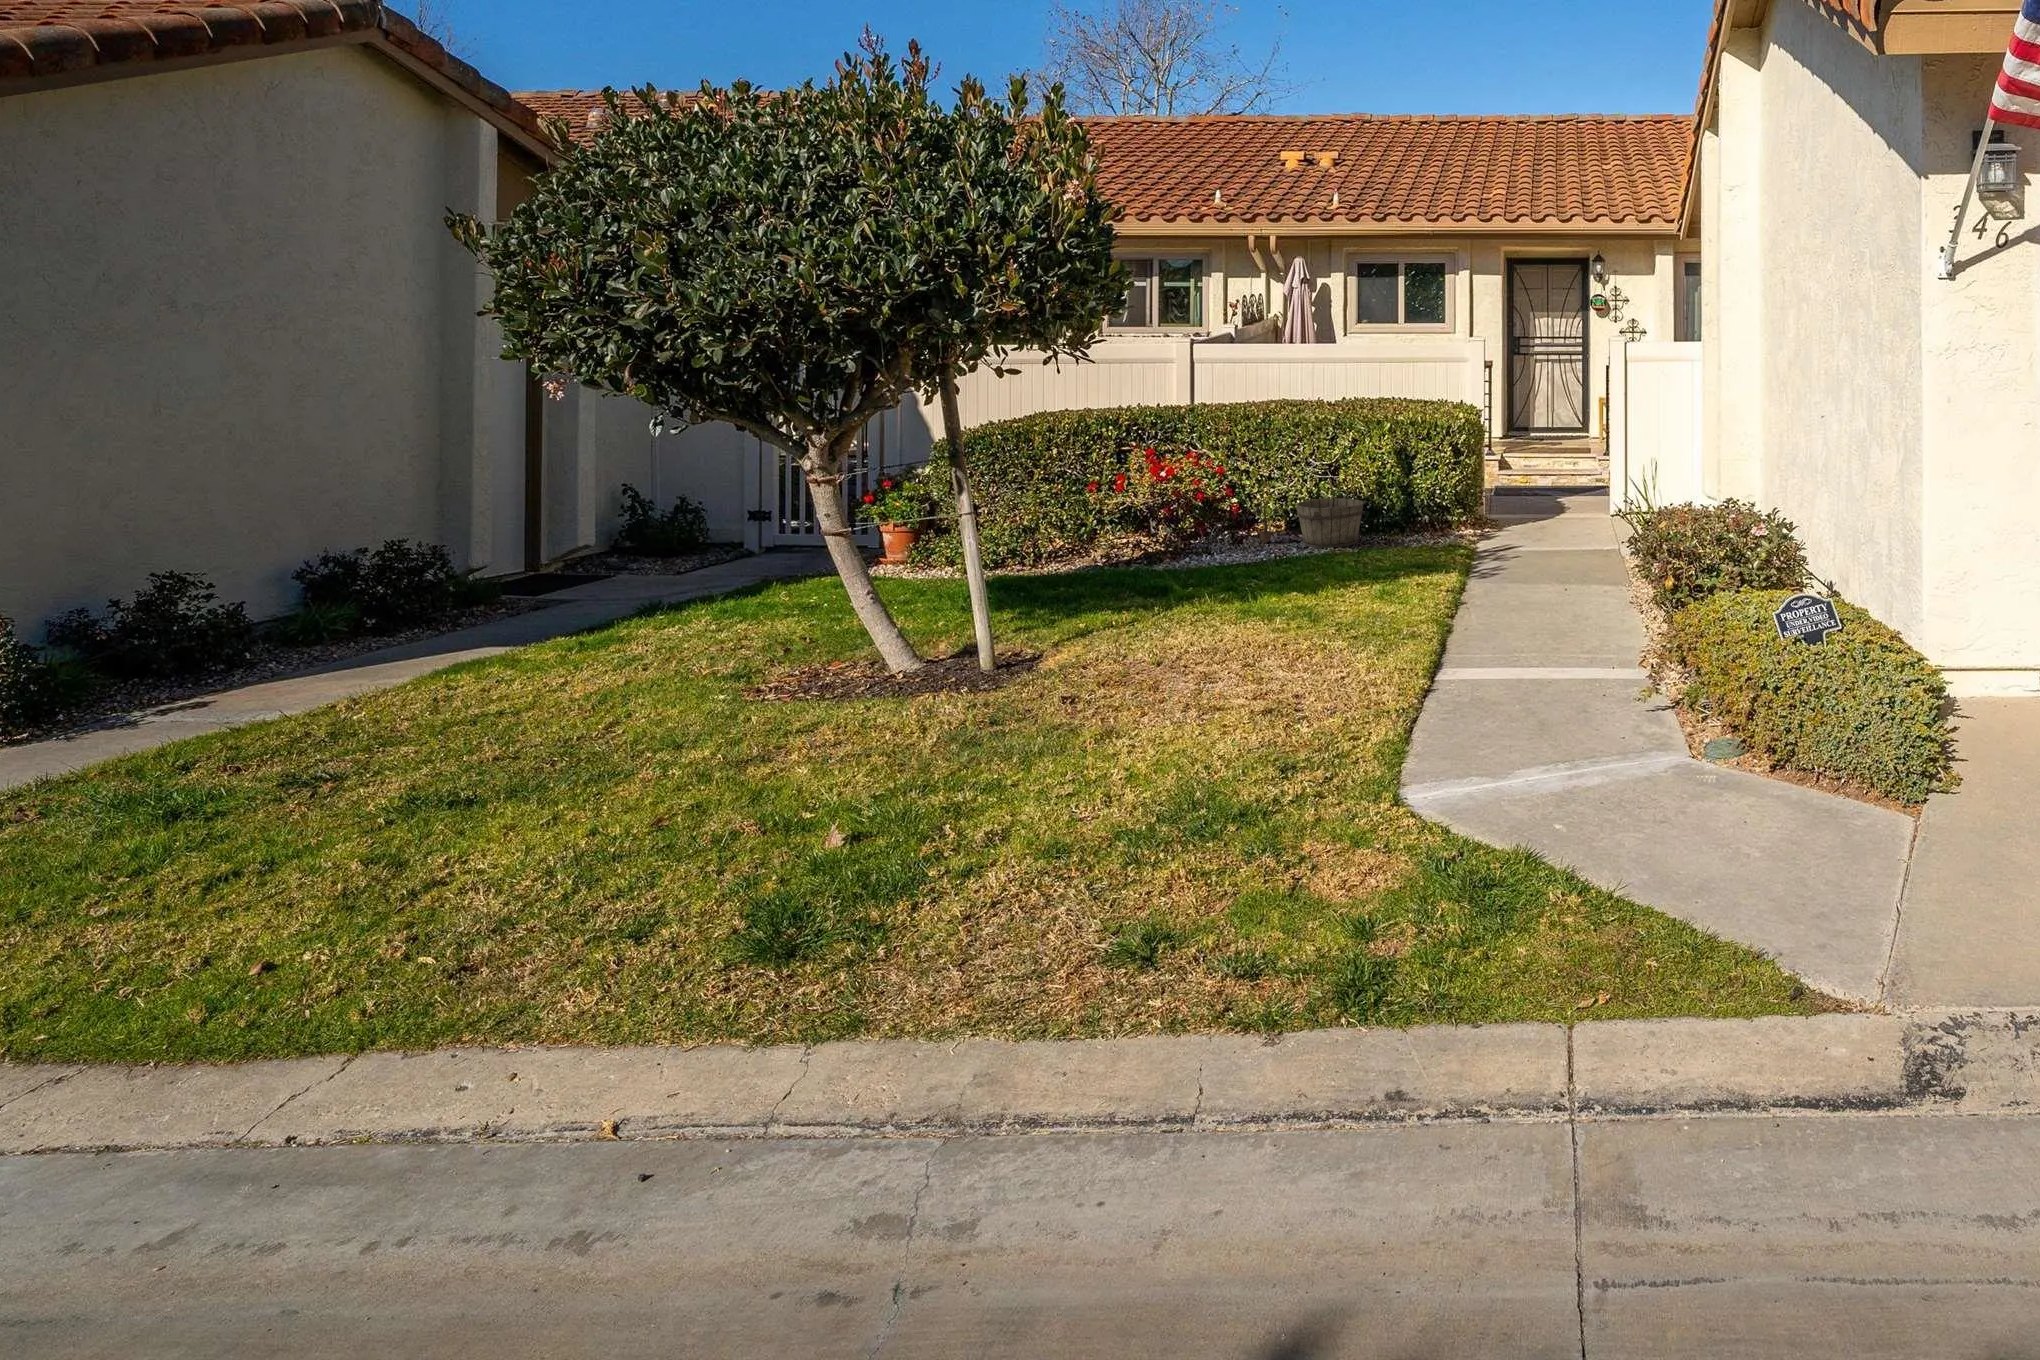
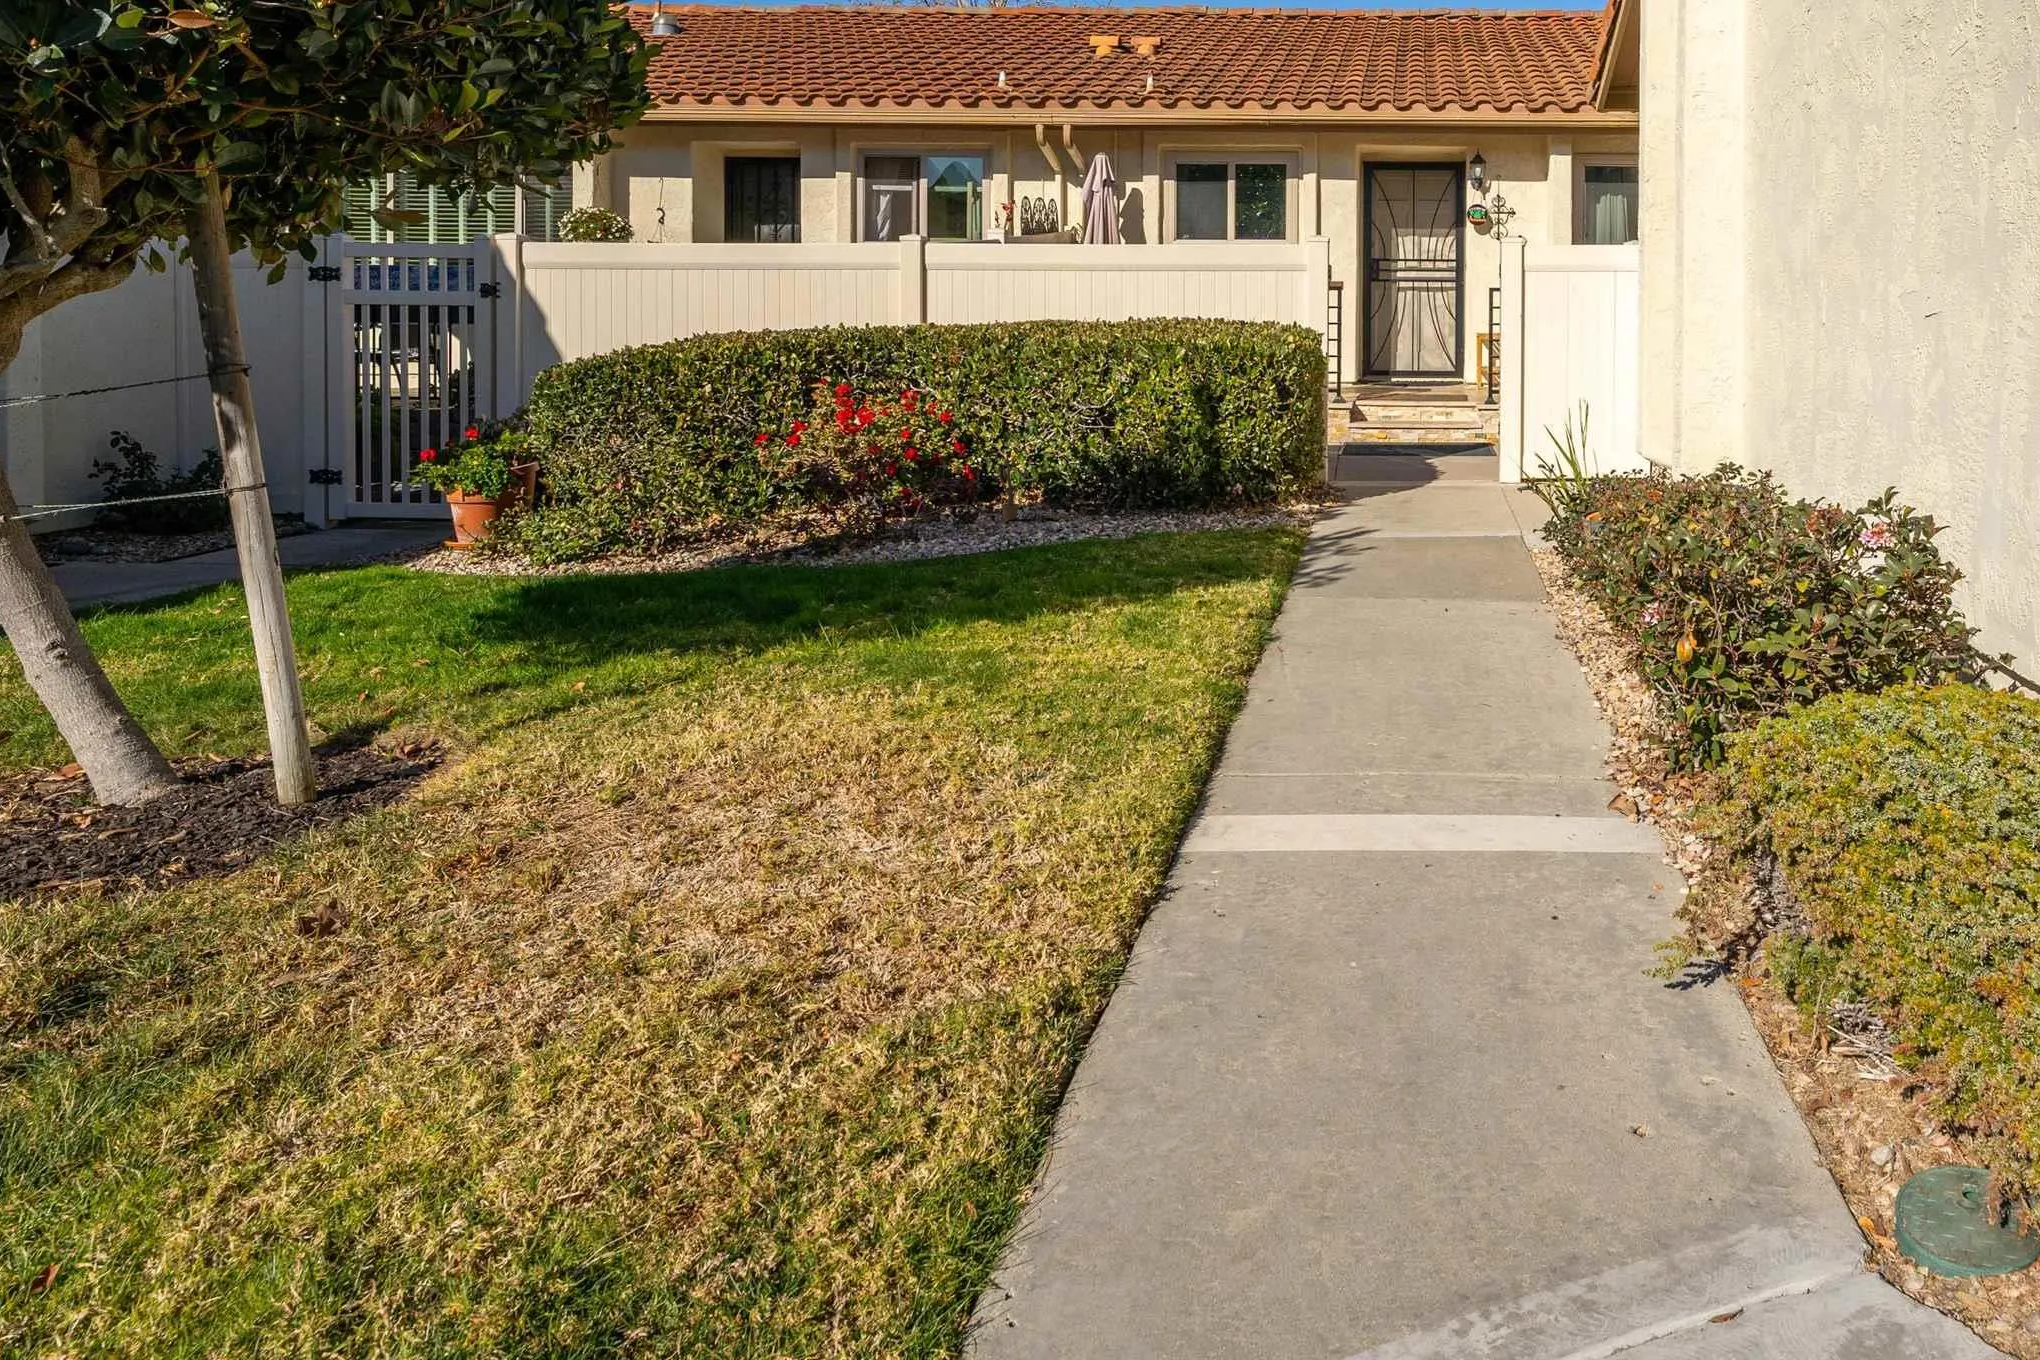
wooden bucket: present [1296,487,1364,548] -> none [1052,443,1149,529]

